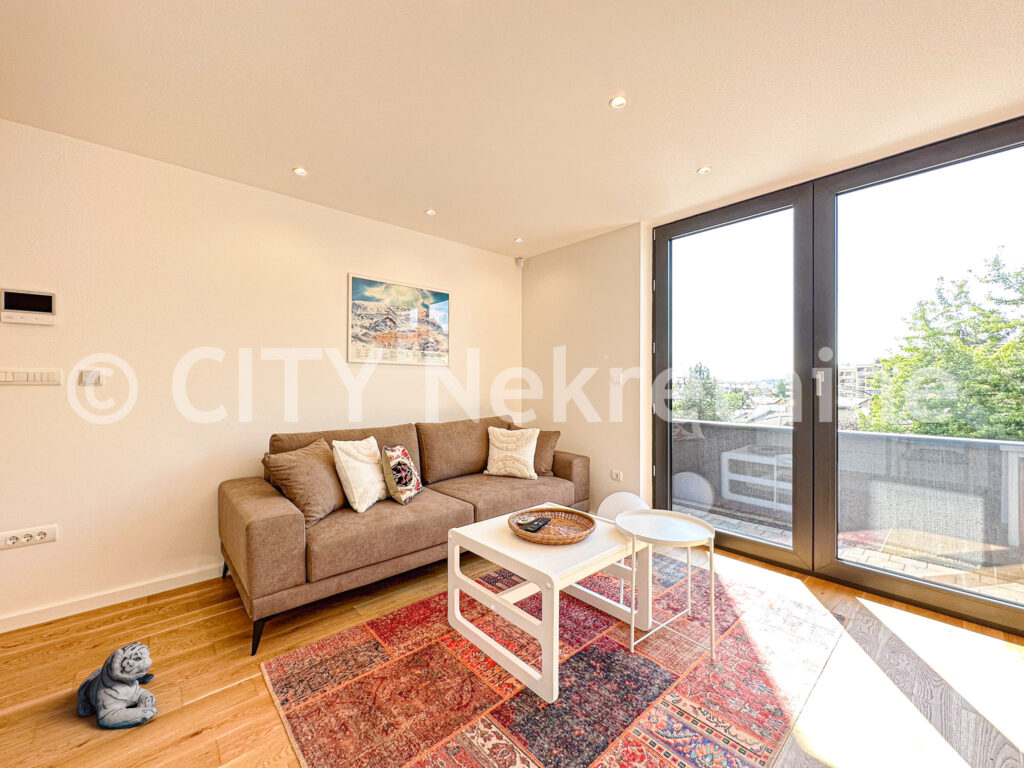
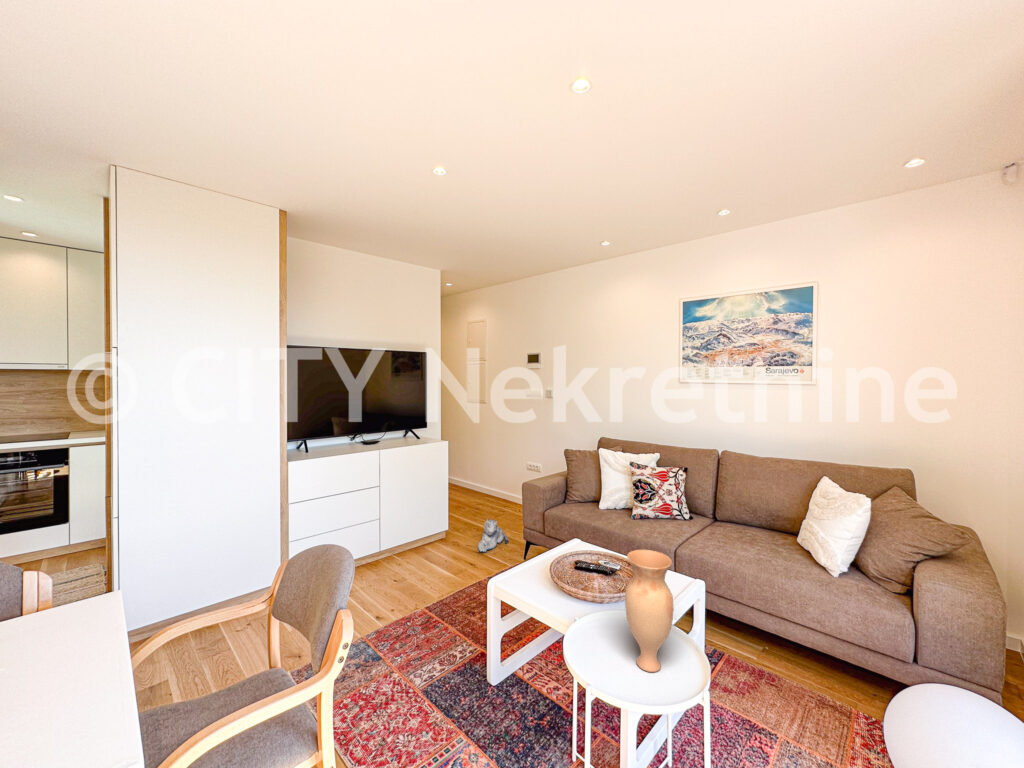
vase: none [643,454,674,529] -> present [625,550,674,672]

